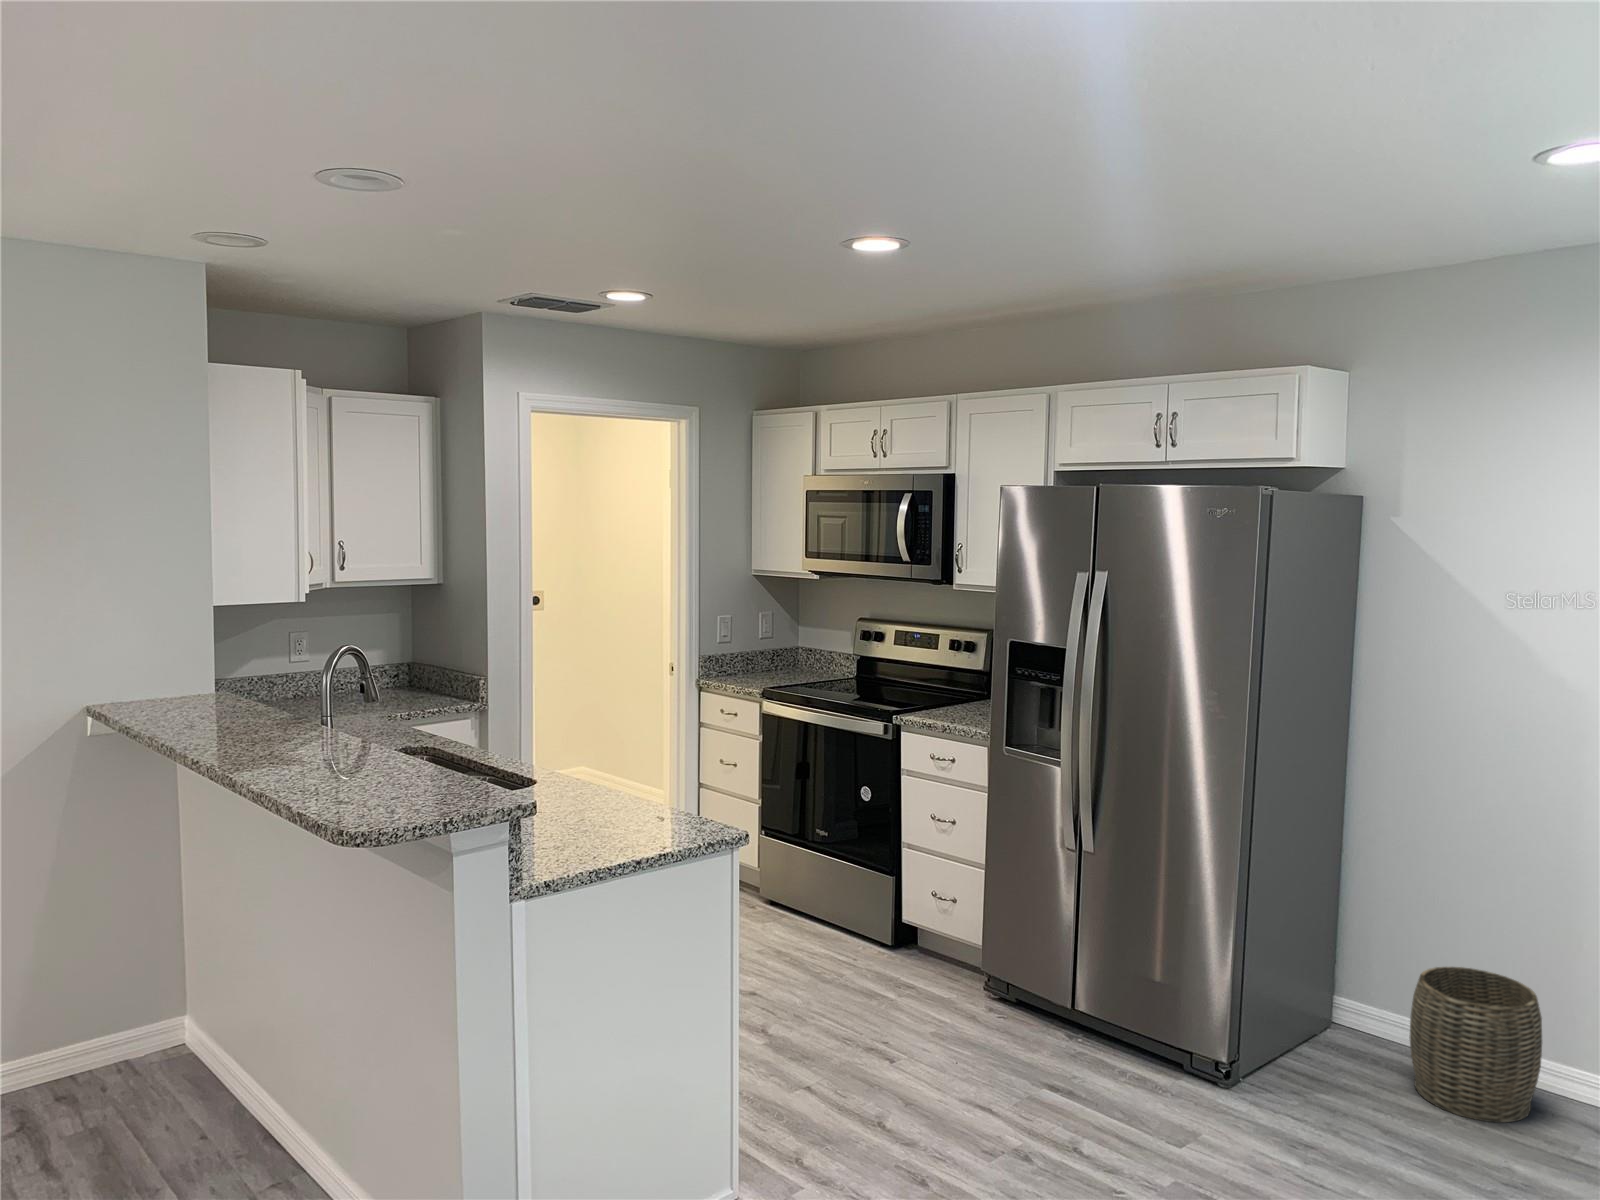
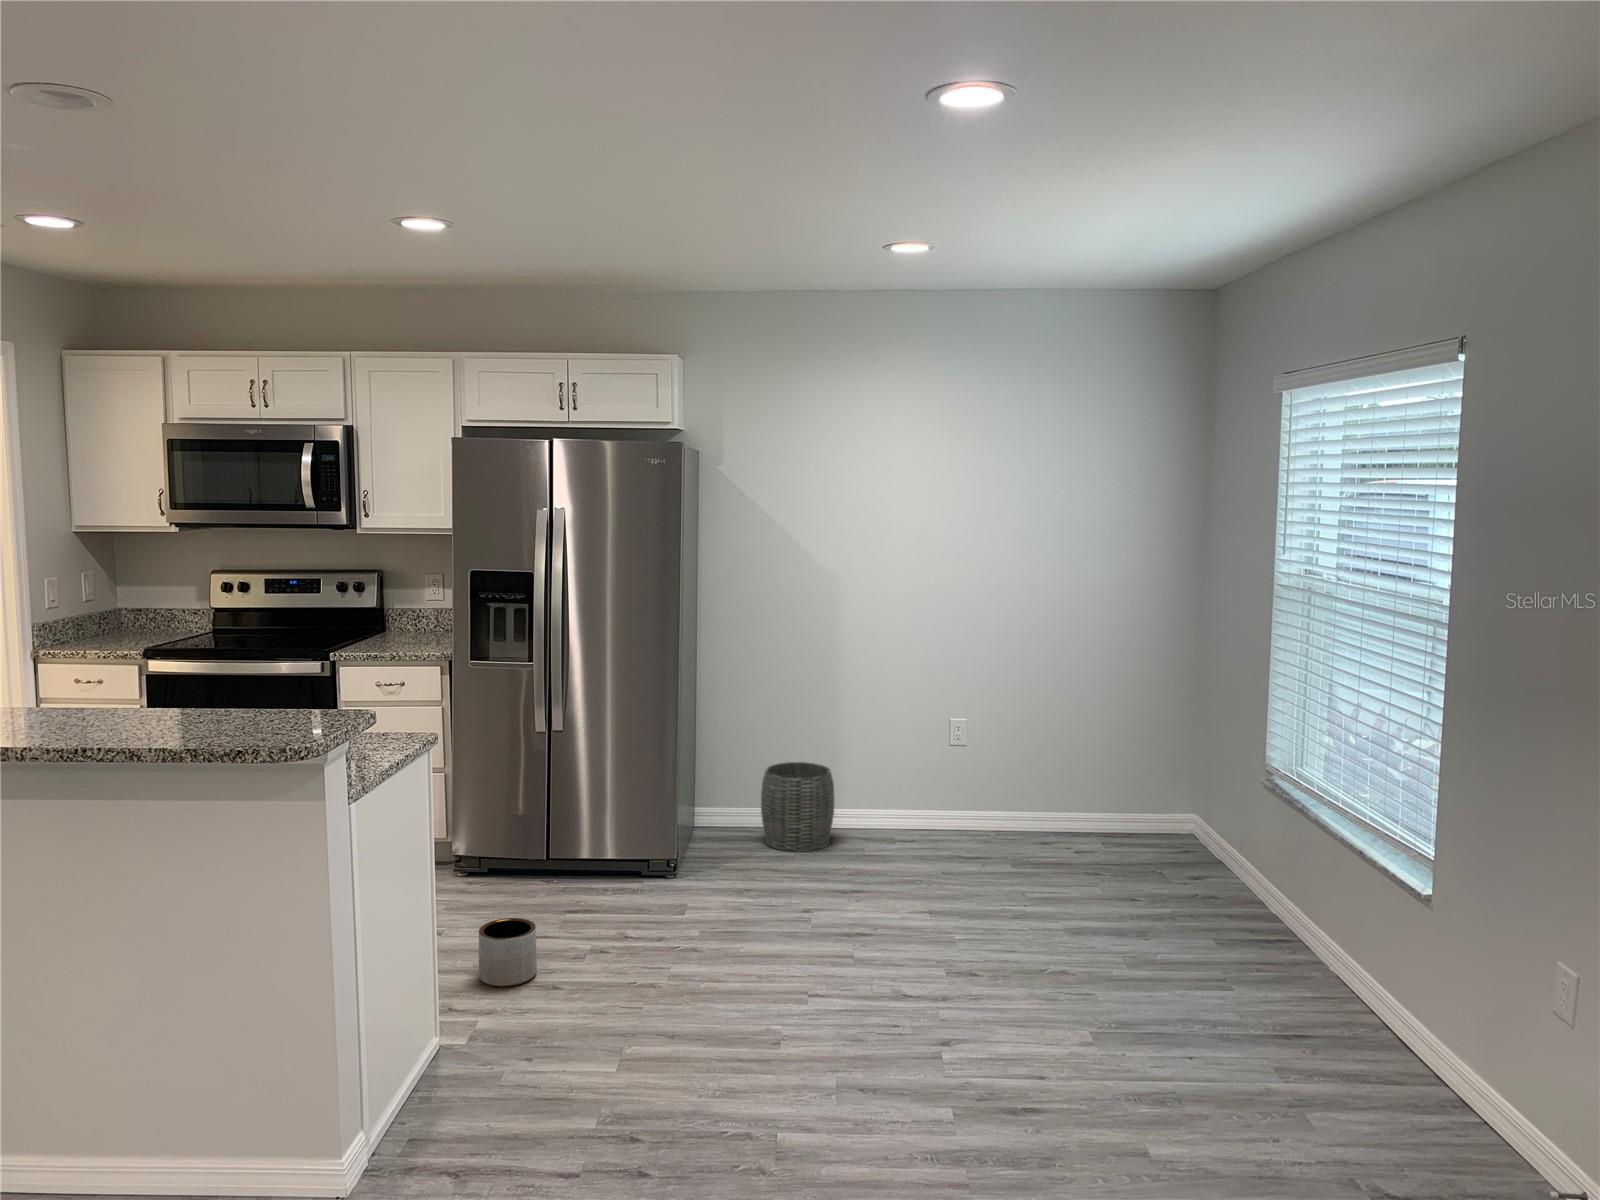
planter: none [861,1070,929,1160] -> present [479,918,537,987]

